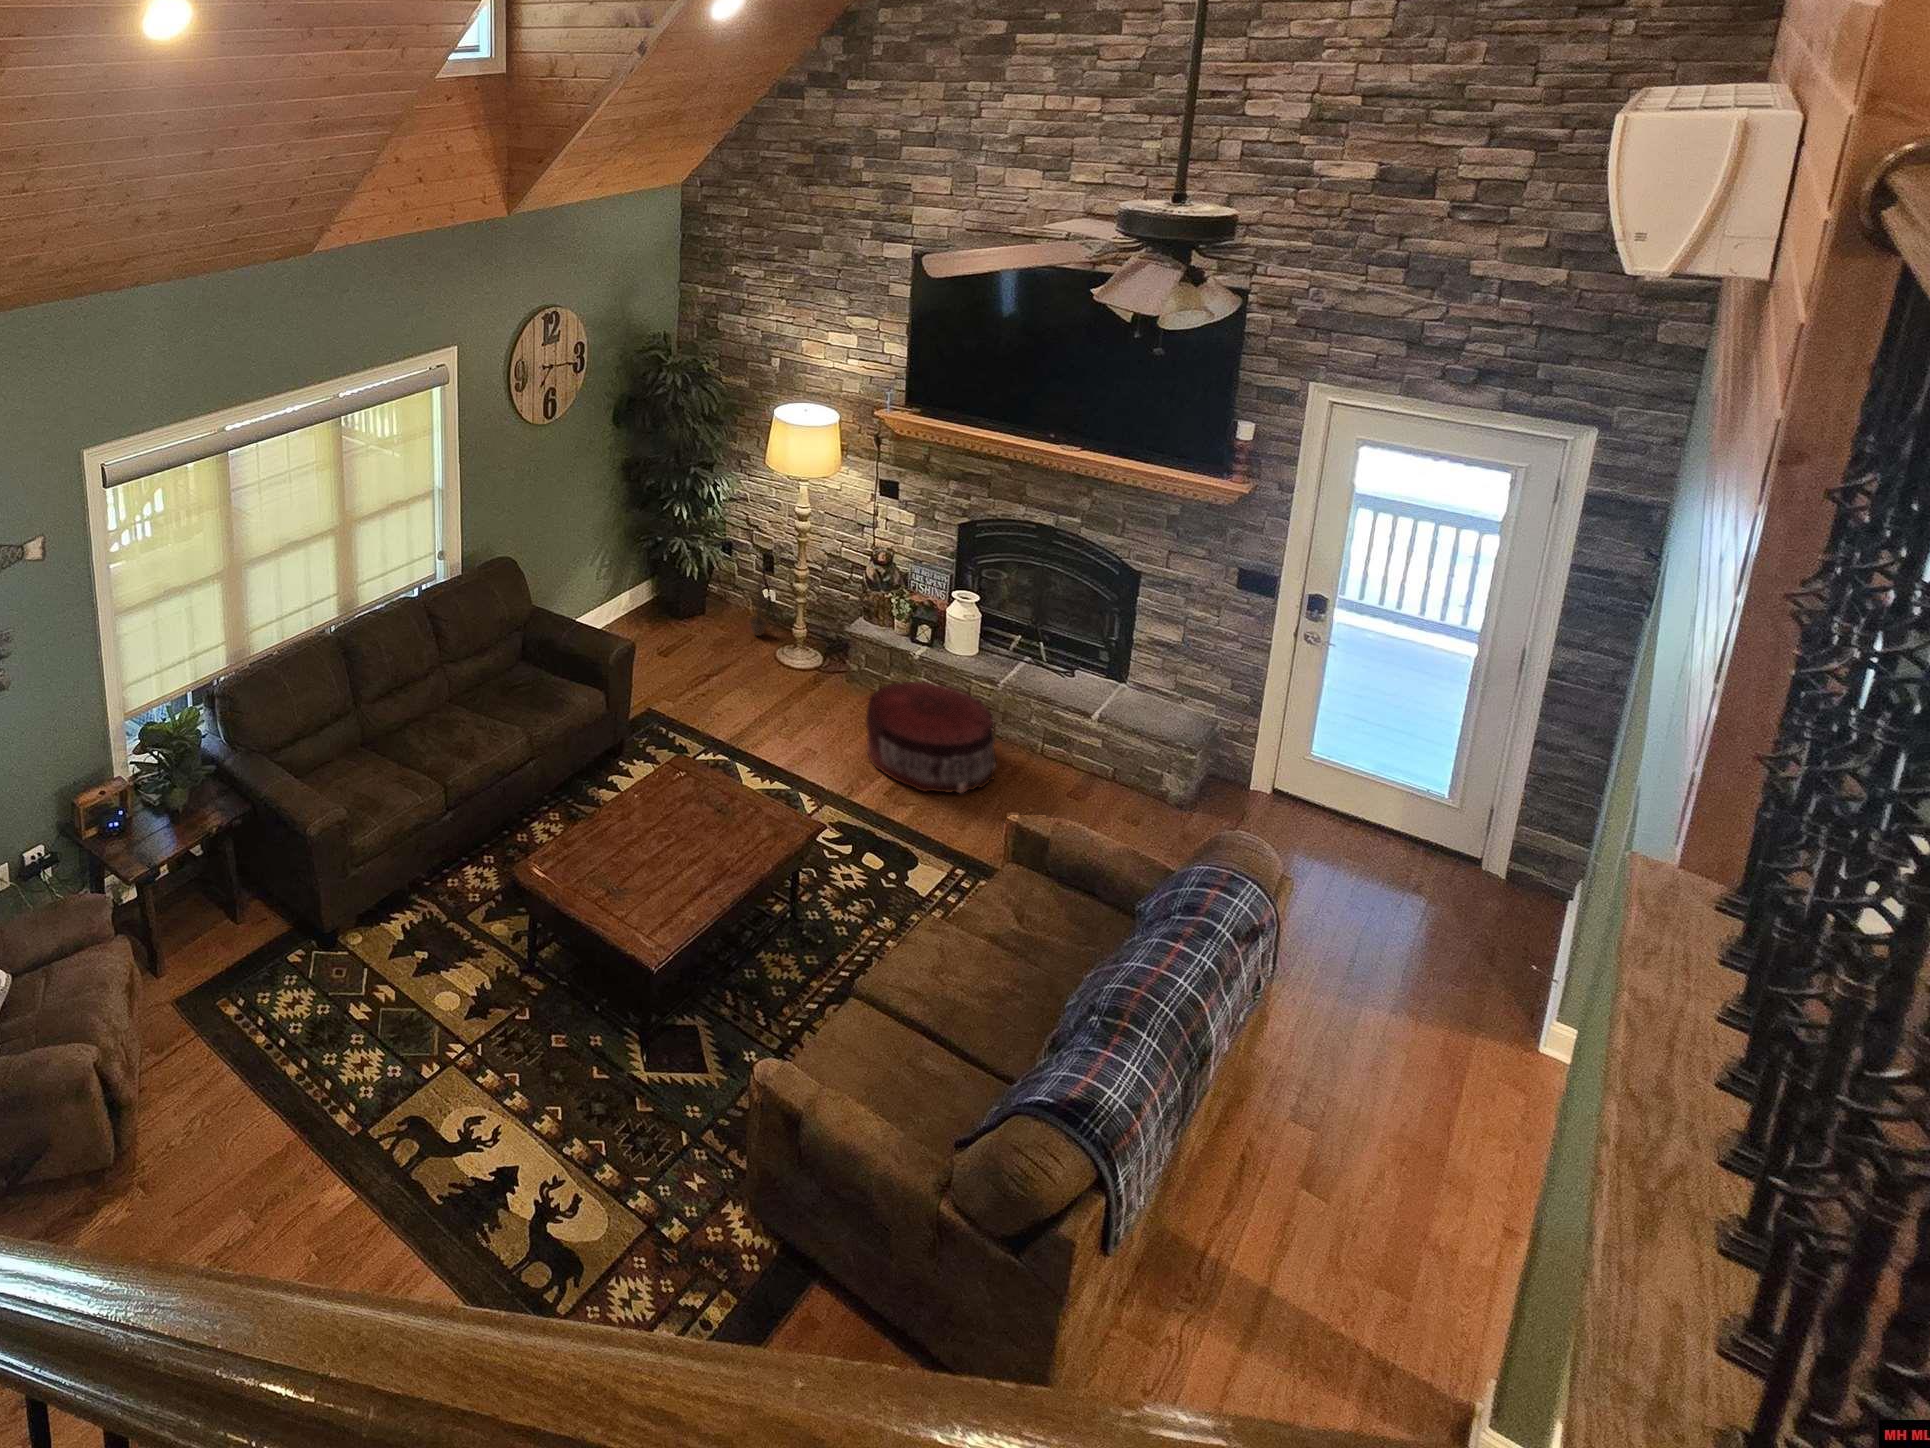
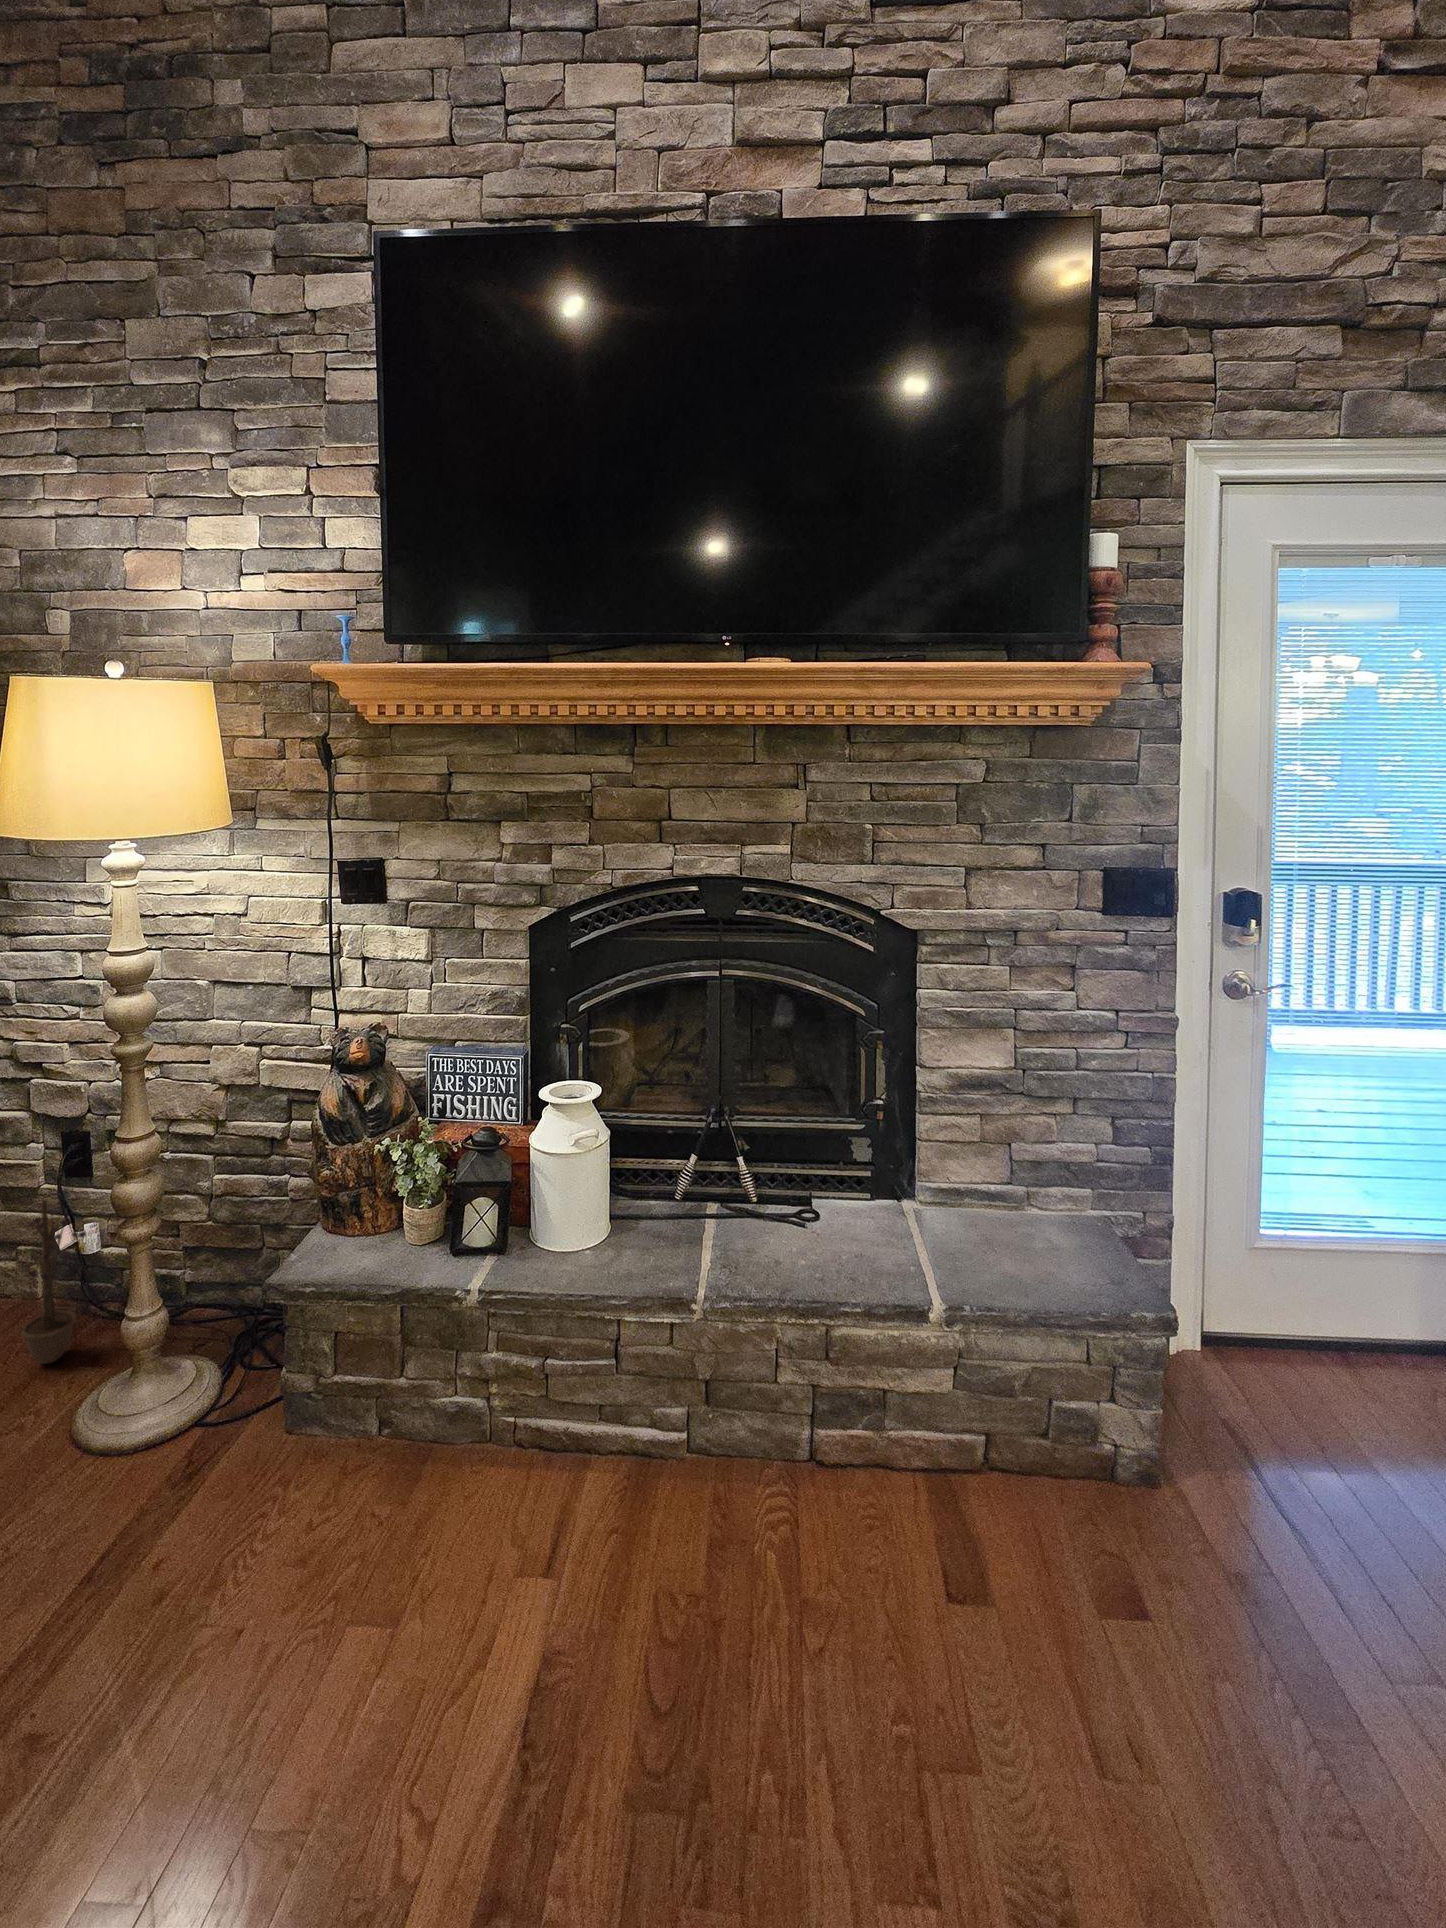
pouf: present [866,682,996,793] -> none [348,1343,753,1810]

